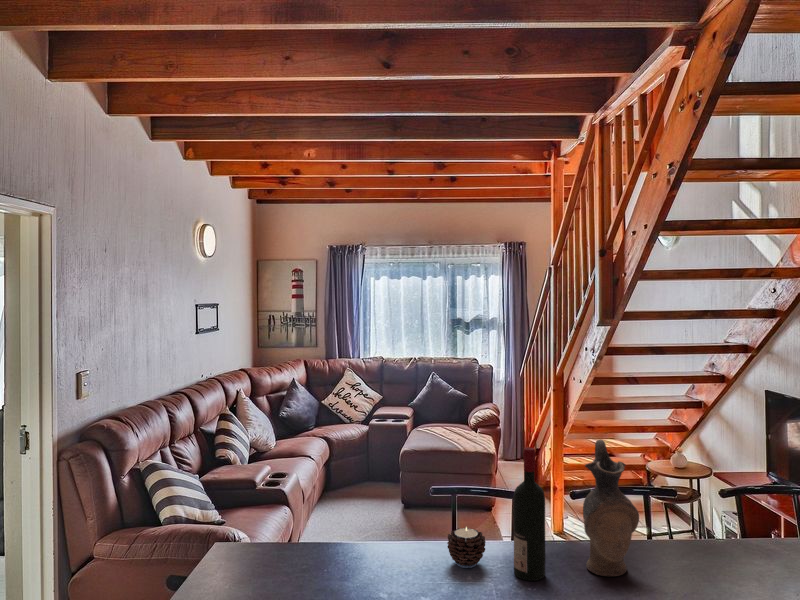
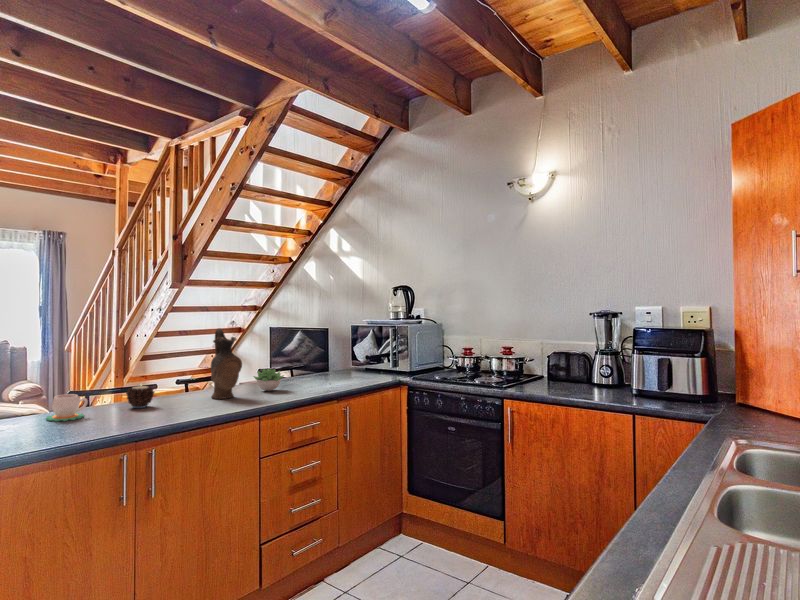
wine bottle: present [514,447,545,581] -> none [173,330,195,405]
succulent plant: none [673,518,742,568] -> present [254,369,284,391]
mug: none [339,531,387,578] -> present [46,394,88,421]

